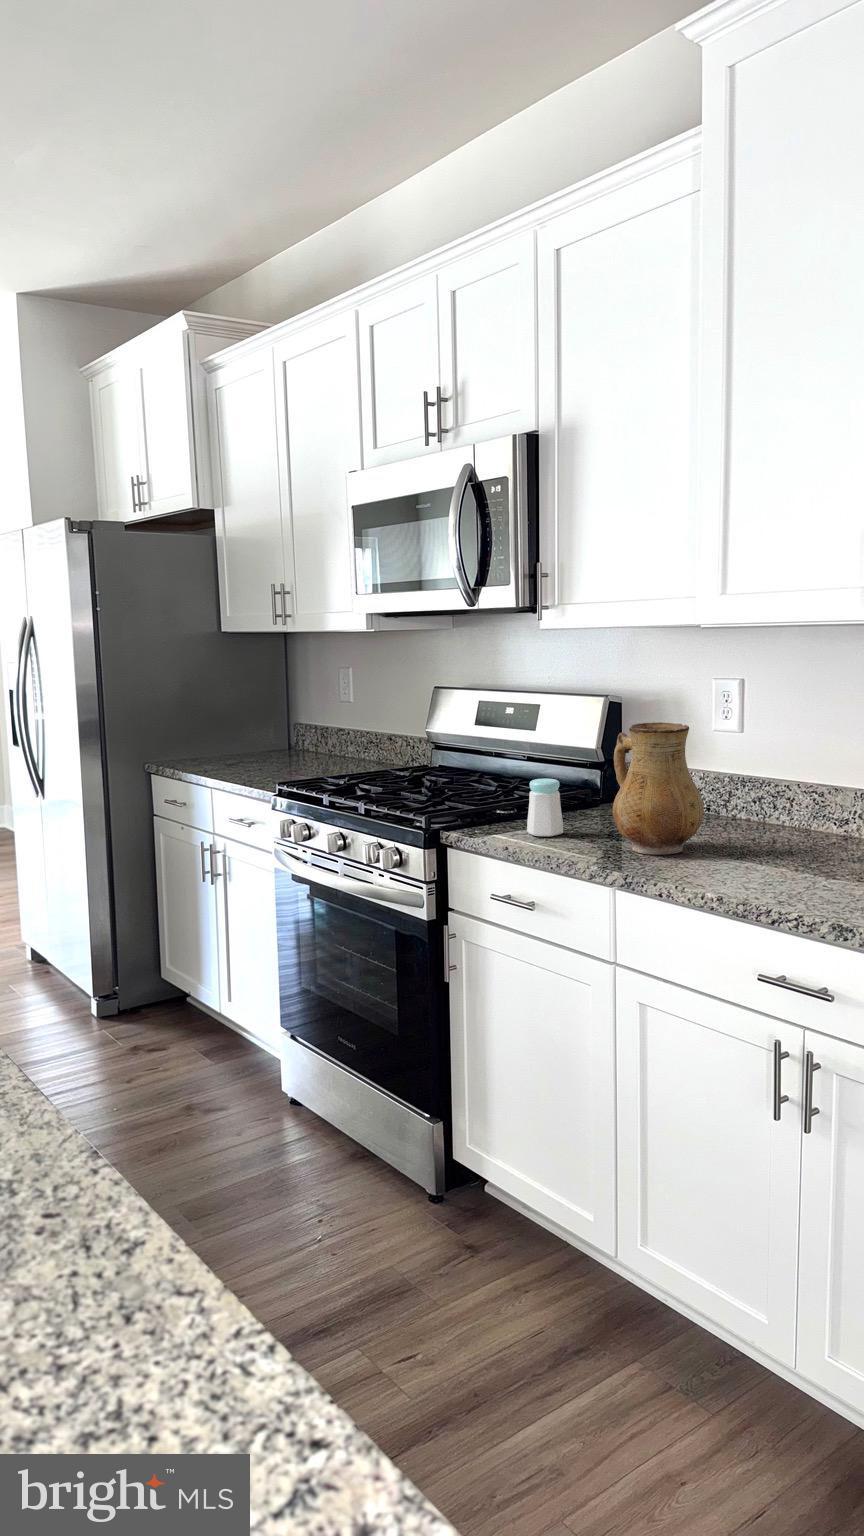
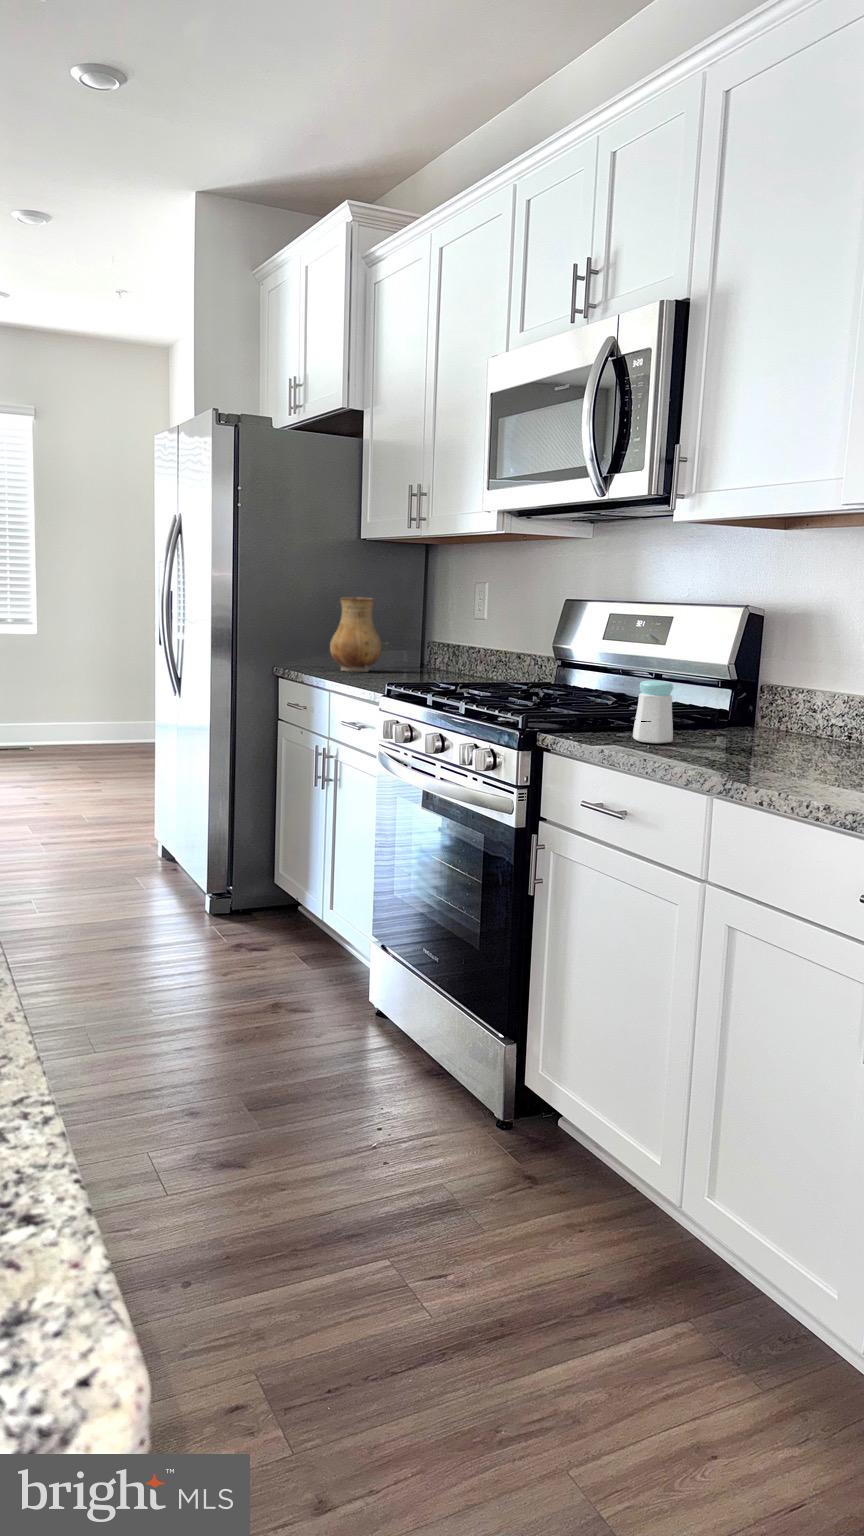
ceramic pitcher: present [613,722,704,855] -> present [330,597,381,672]

